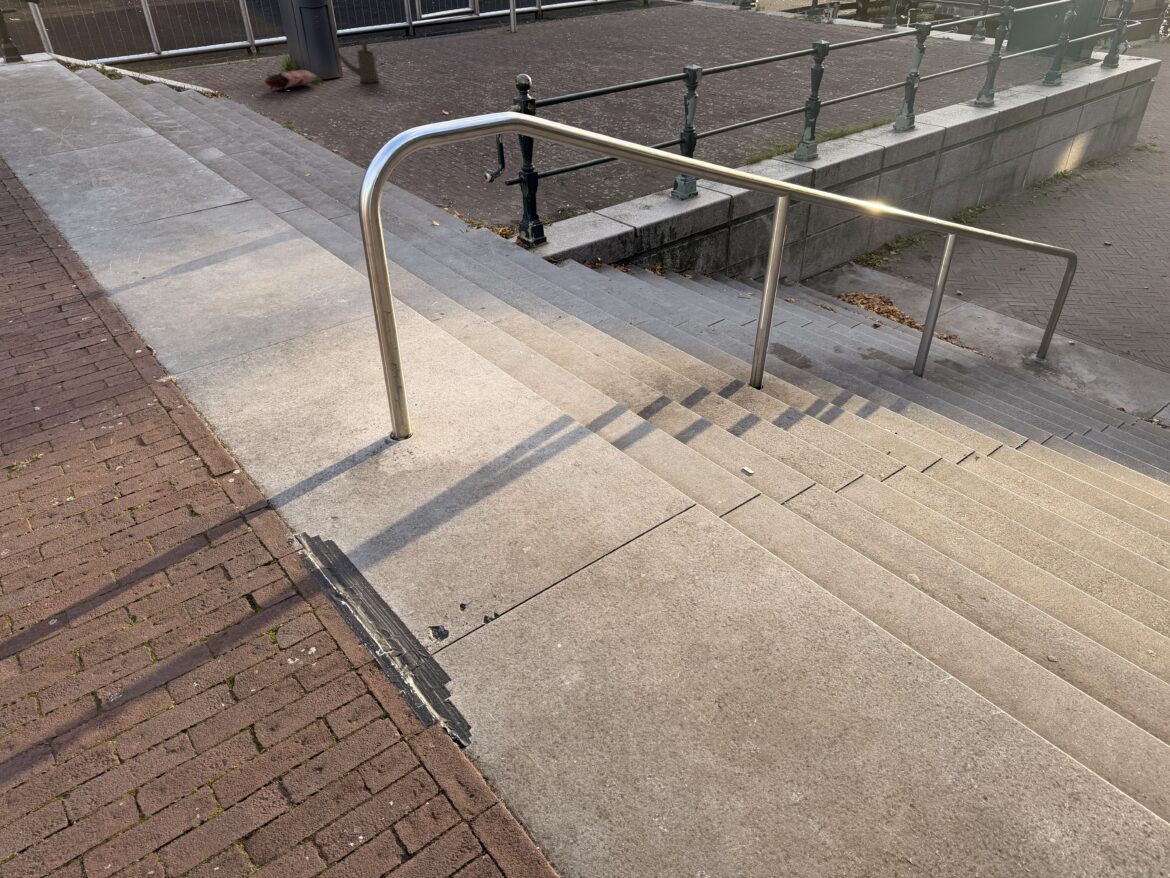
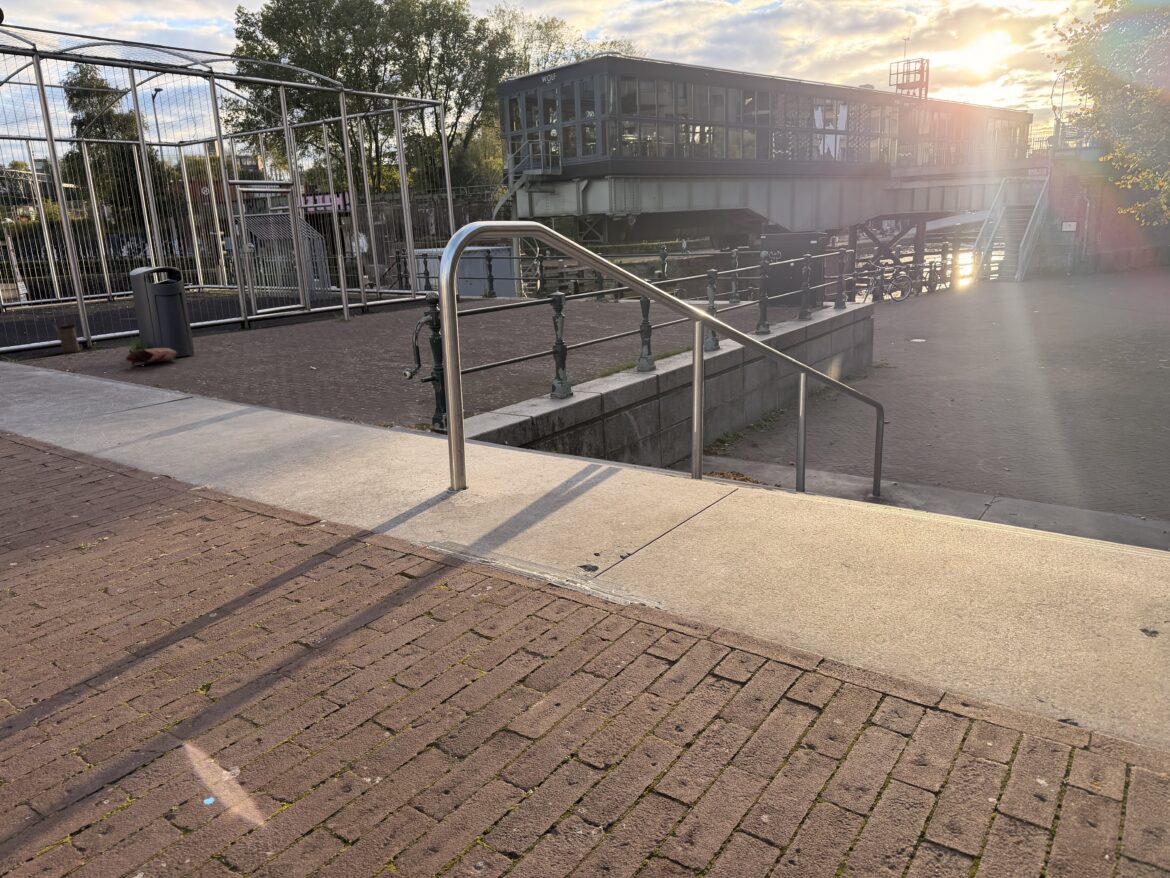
watering can: present [334,41,378,83] -> present [52,321,80,353]

